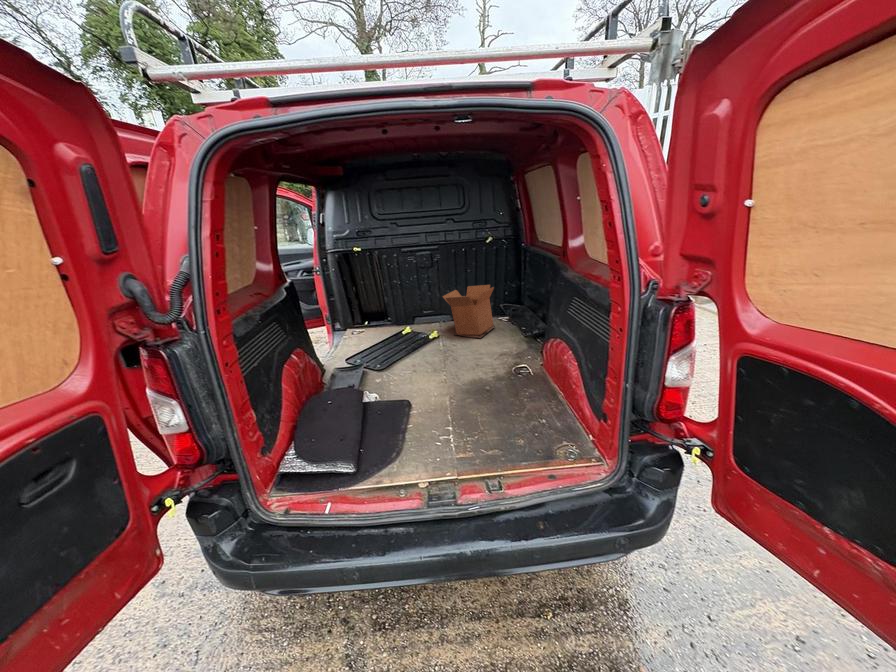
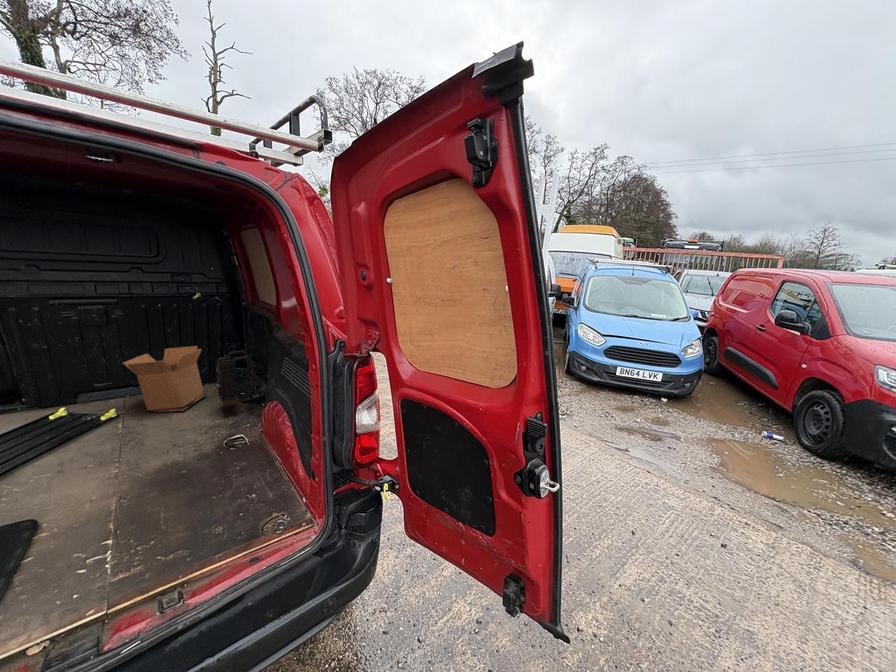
backpack: none [504,289,538,343] -> present [216,350,255,410]

